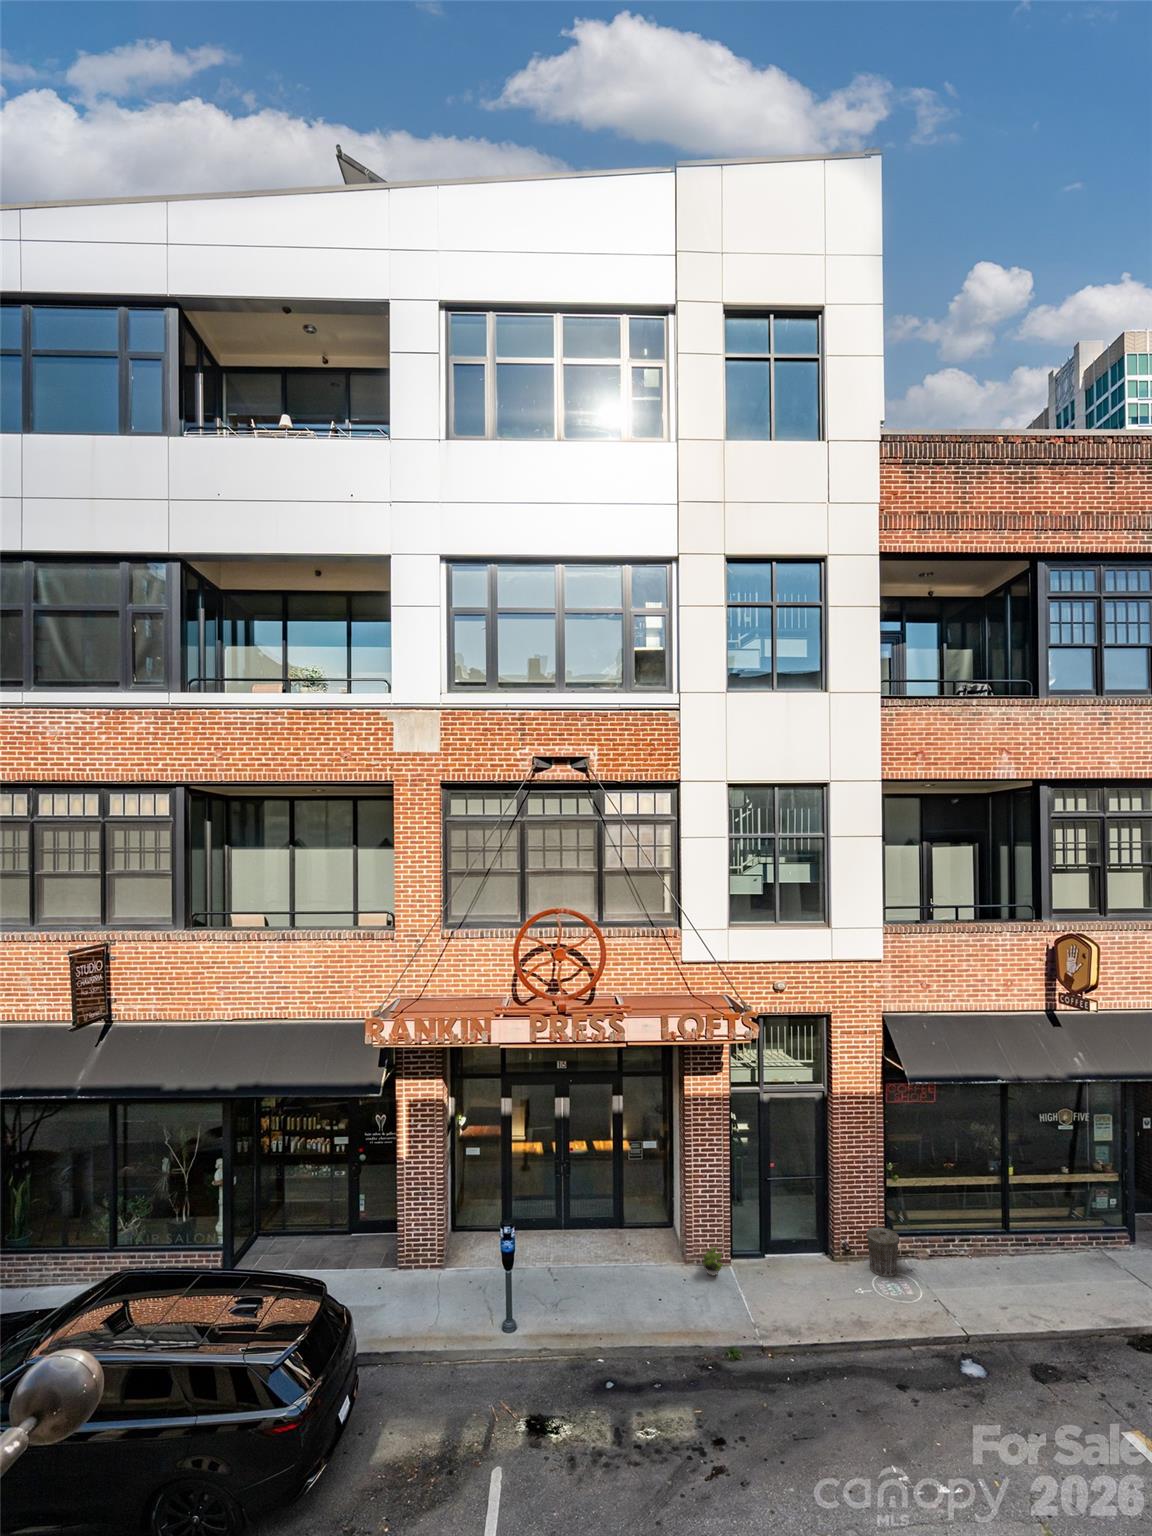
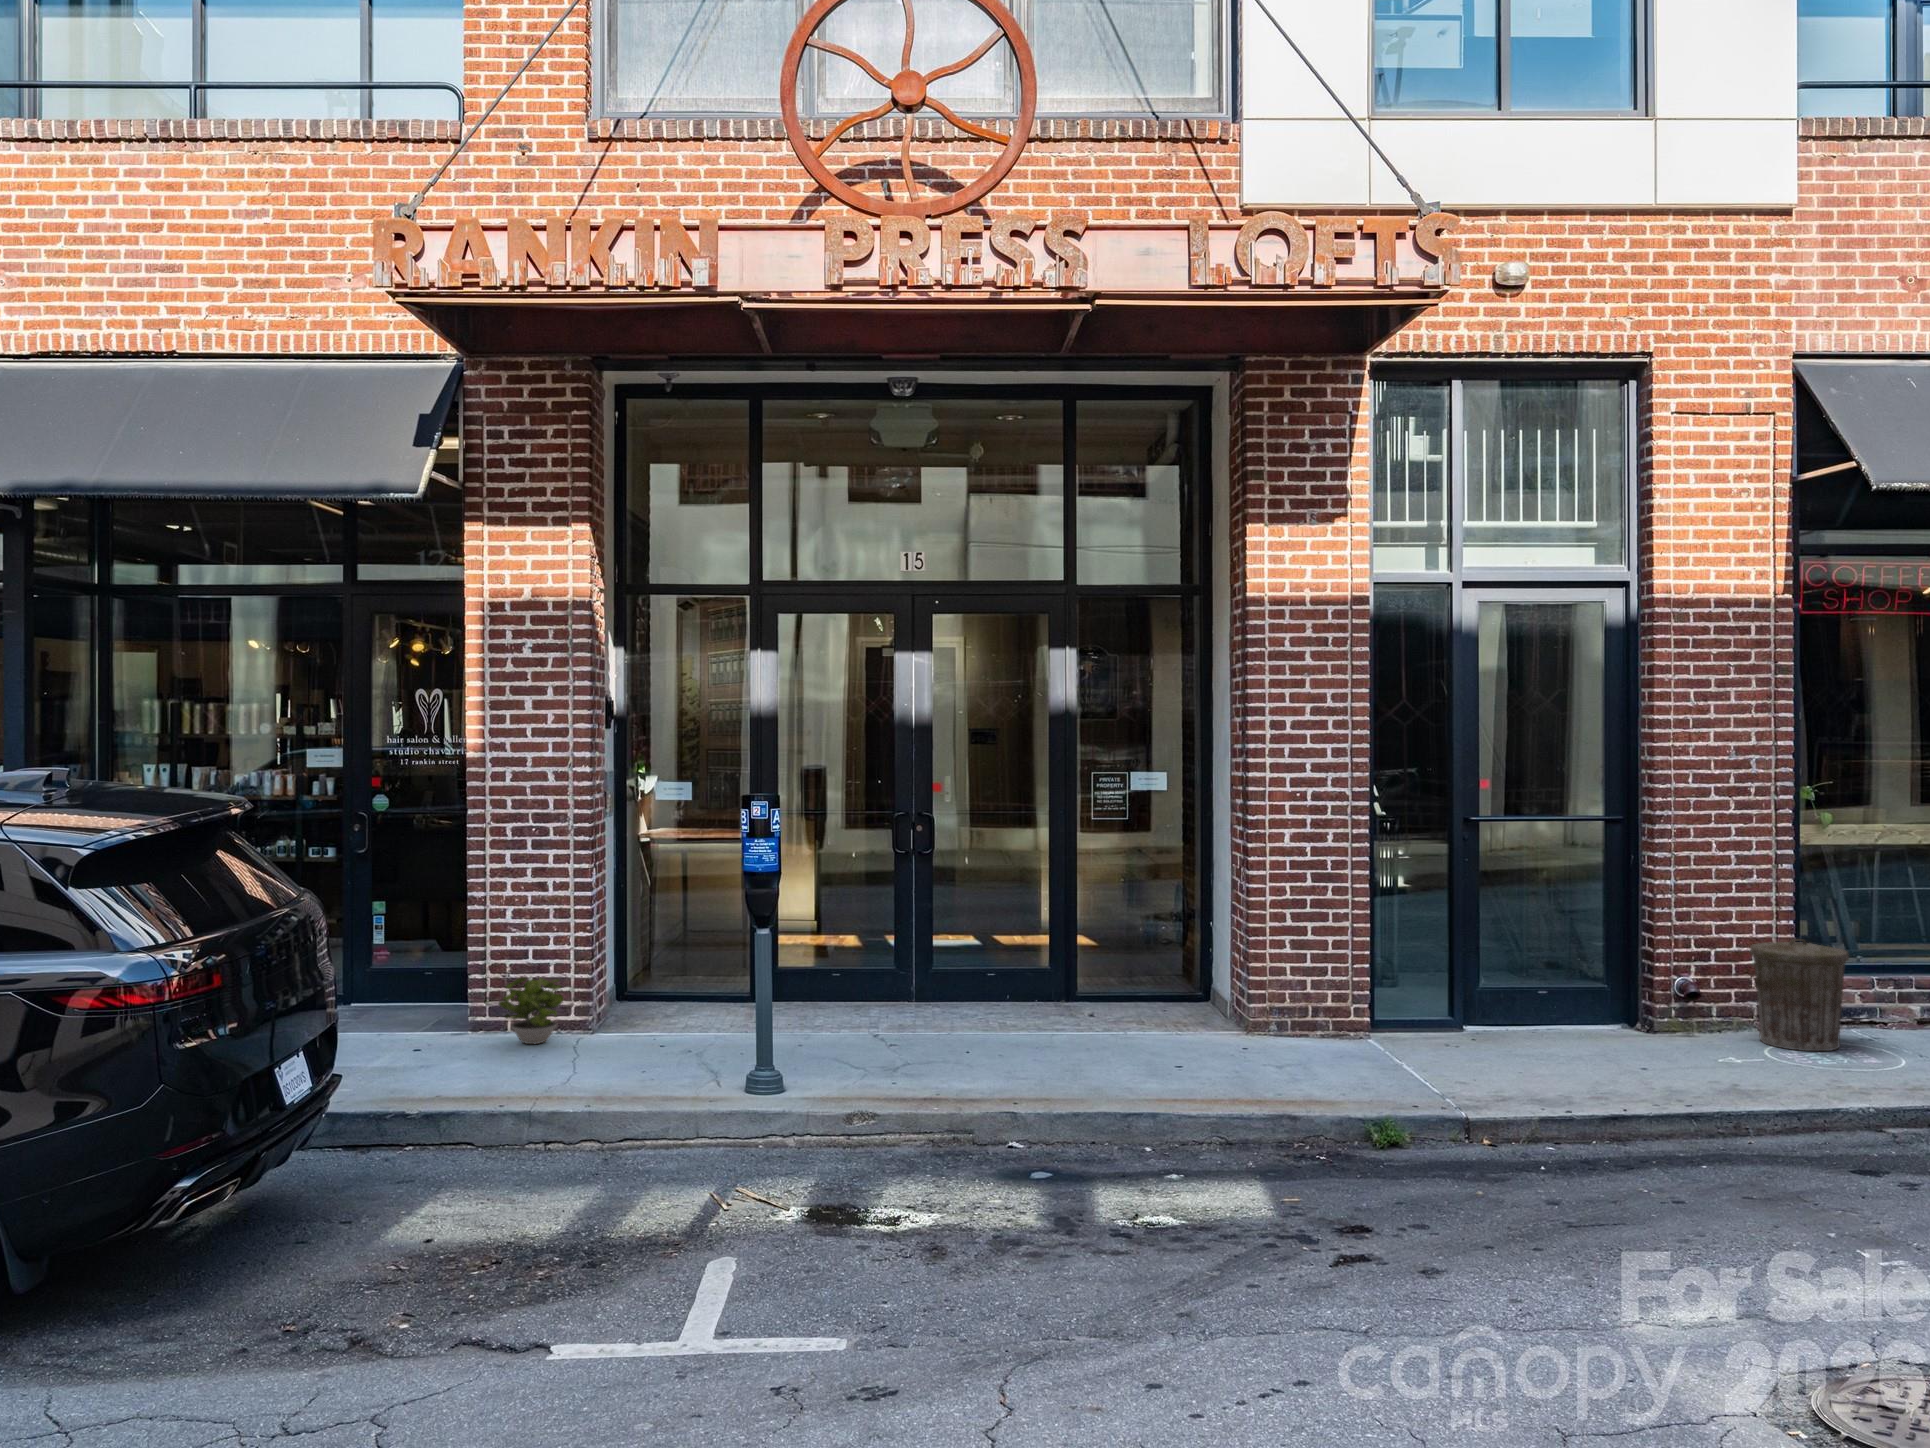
potted plant: present [703,1247,722,1276] -> present [499,977,563,1044]

